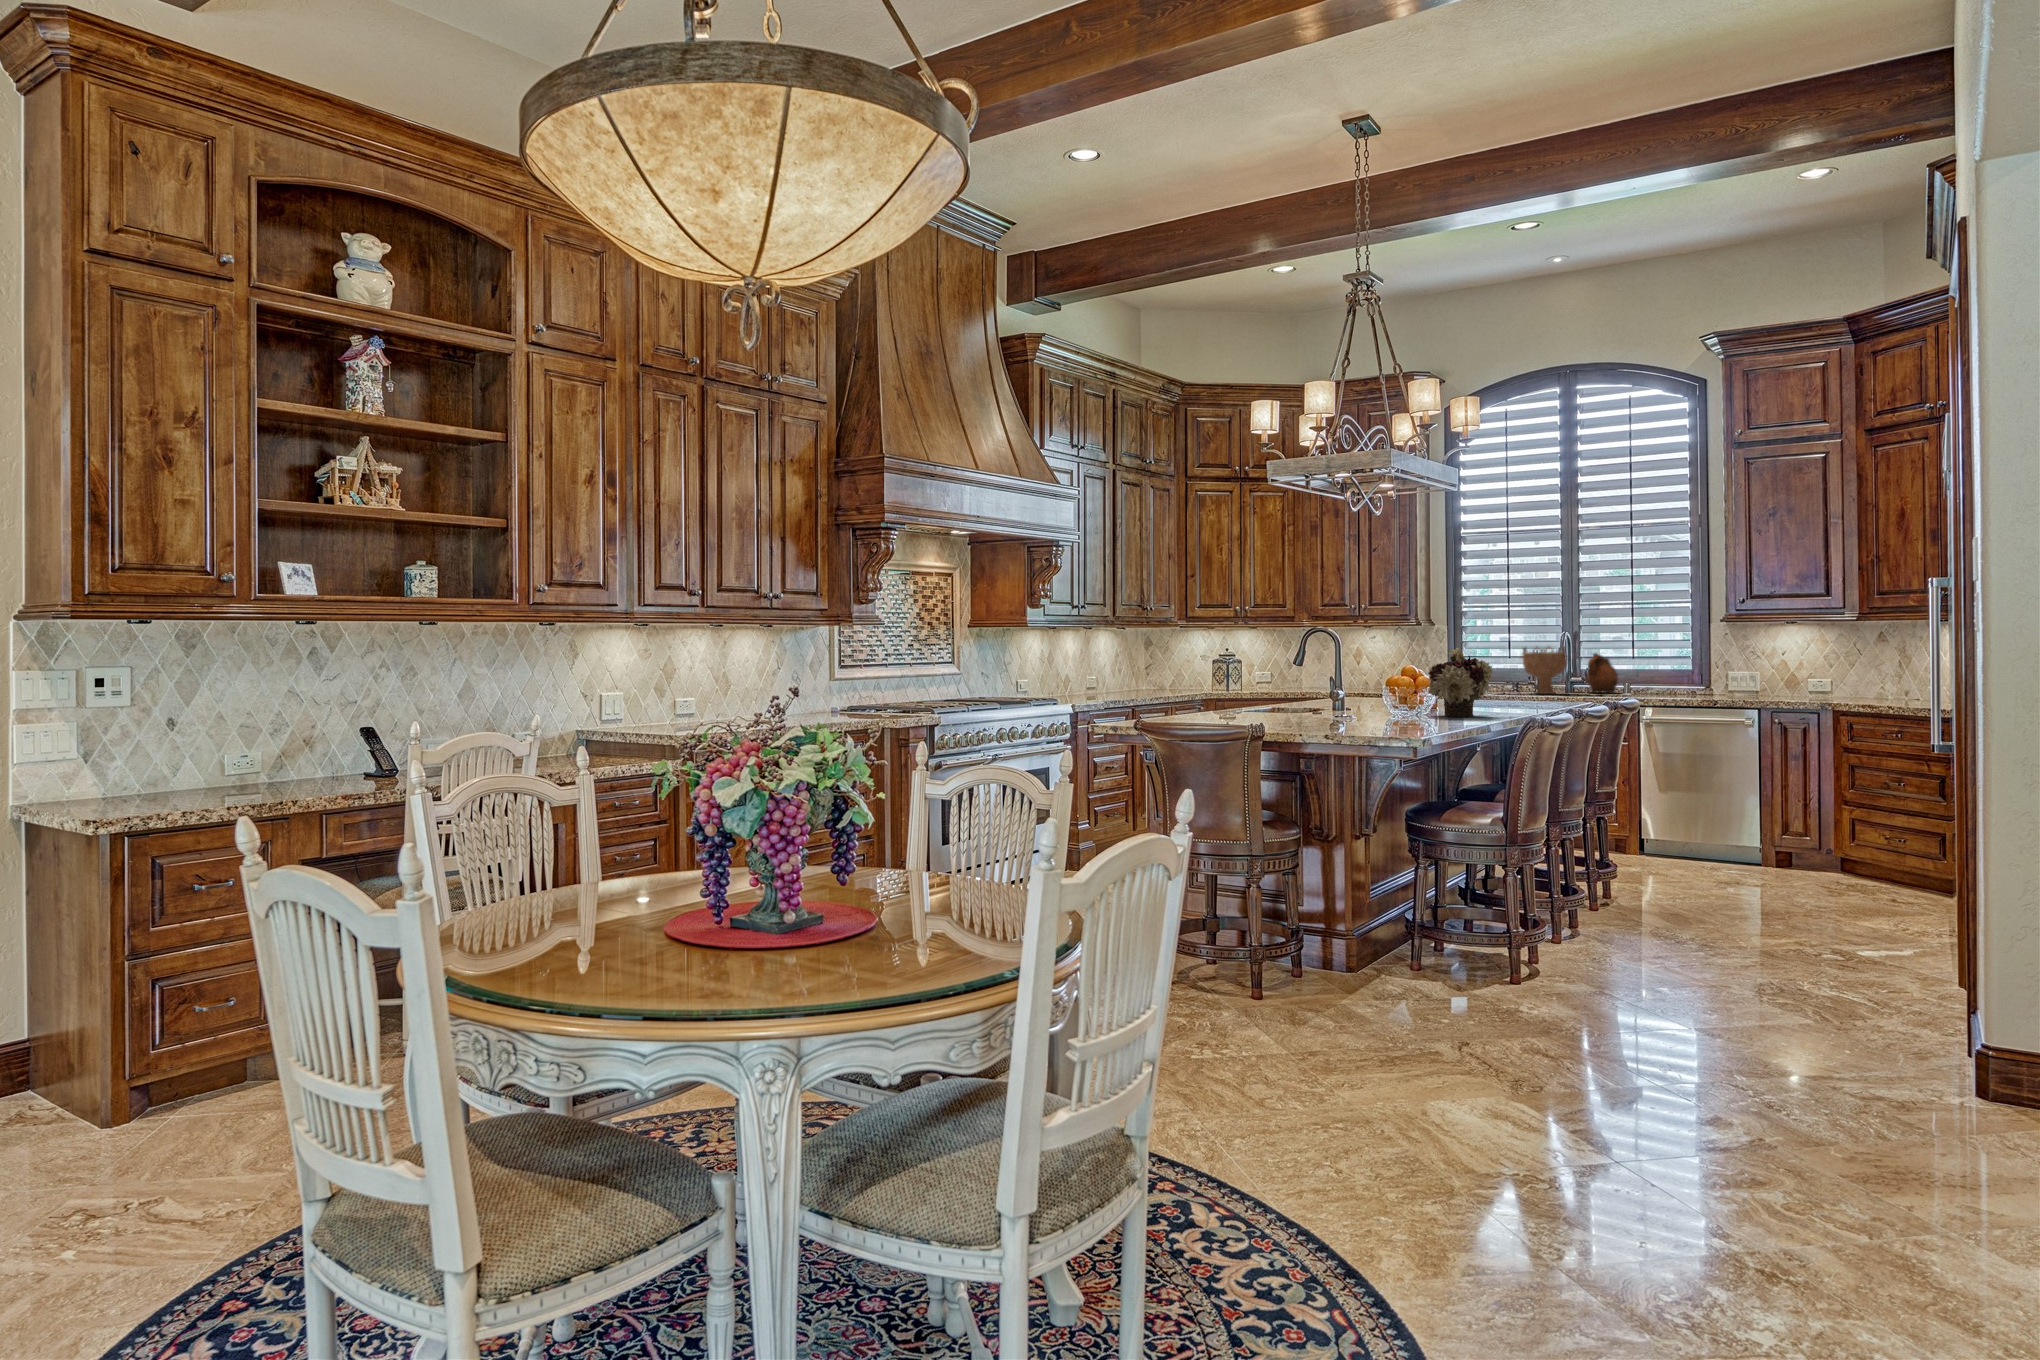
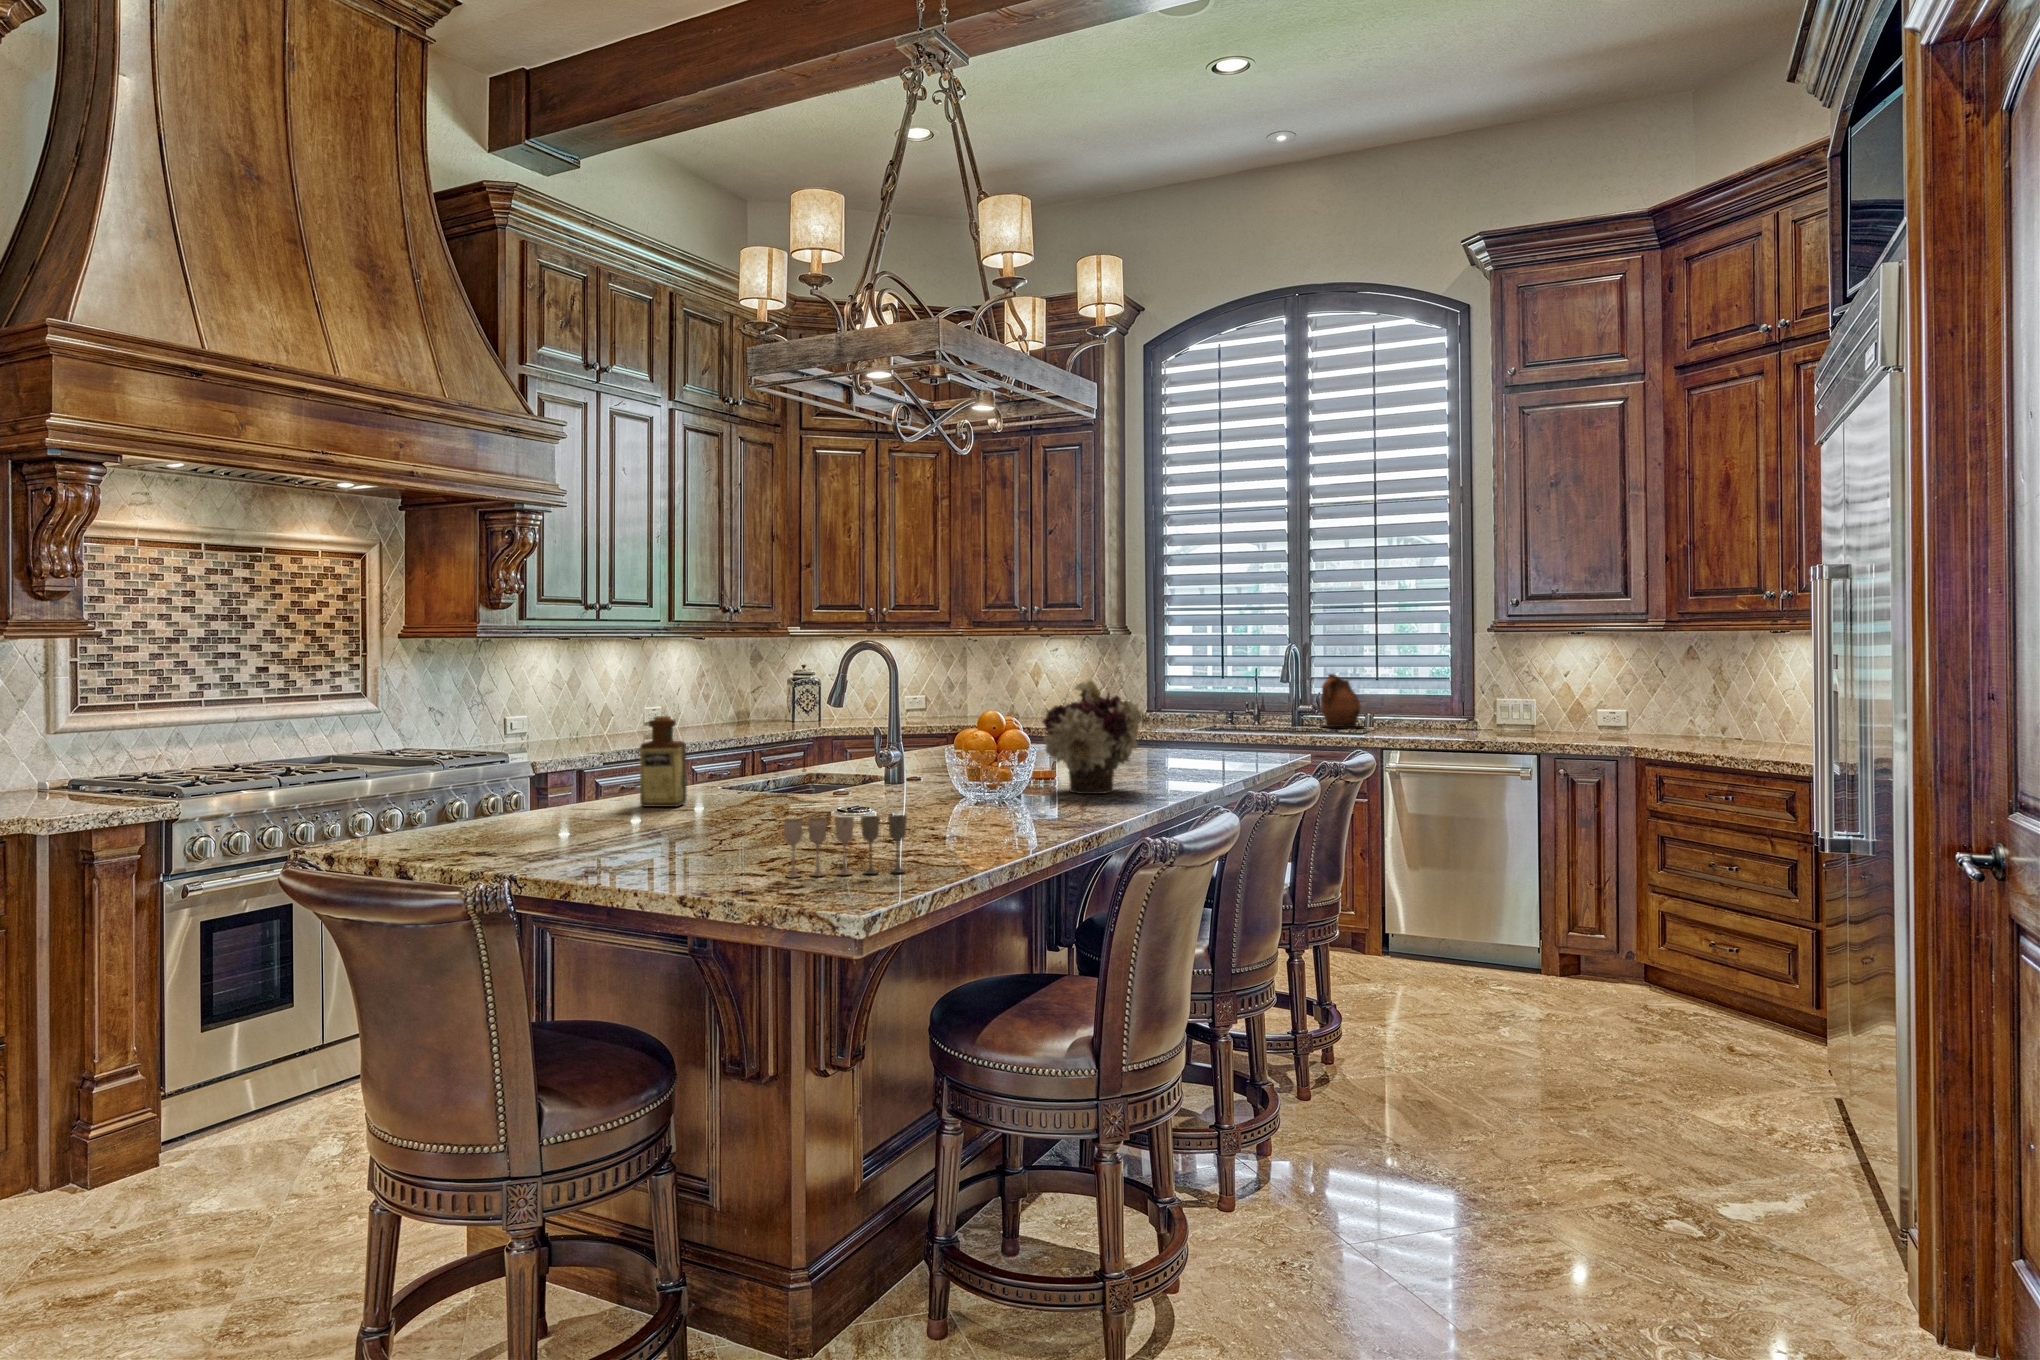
decorative bowl: present [1522,646,1567,694] -> none [1235,663,1296,731]
bottle: none [1202,668,1225,719] -> present [640,716,687,807]
wine glass: none [1345,708,1405,737] -> present [783,815,907,878]

